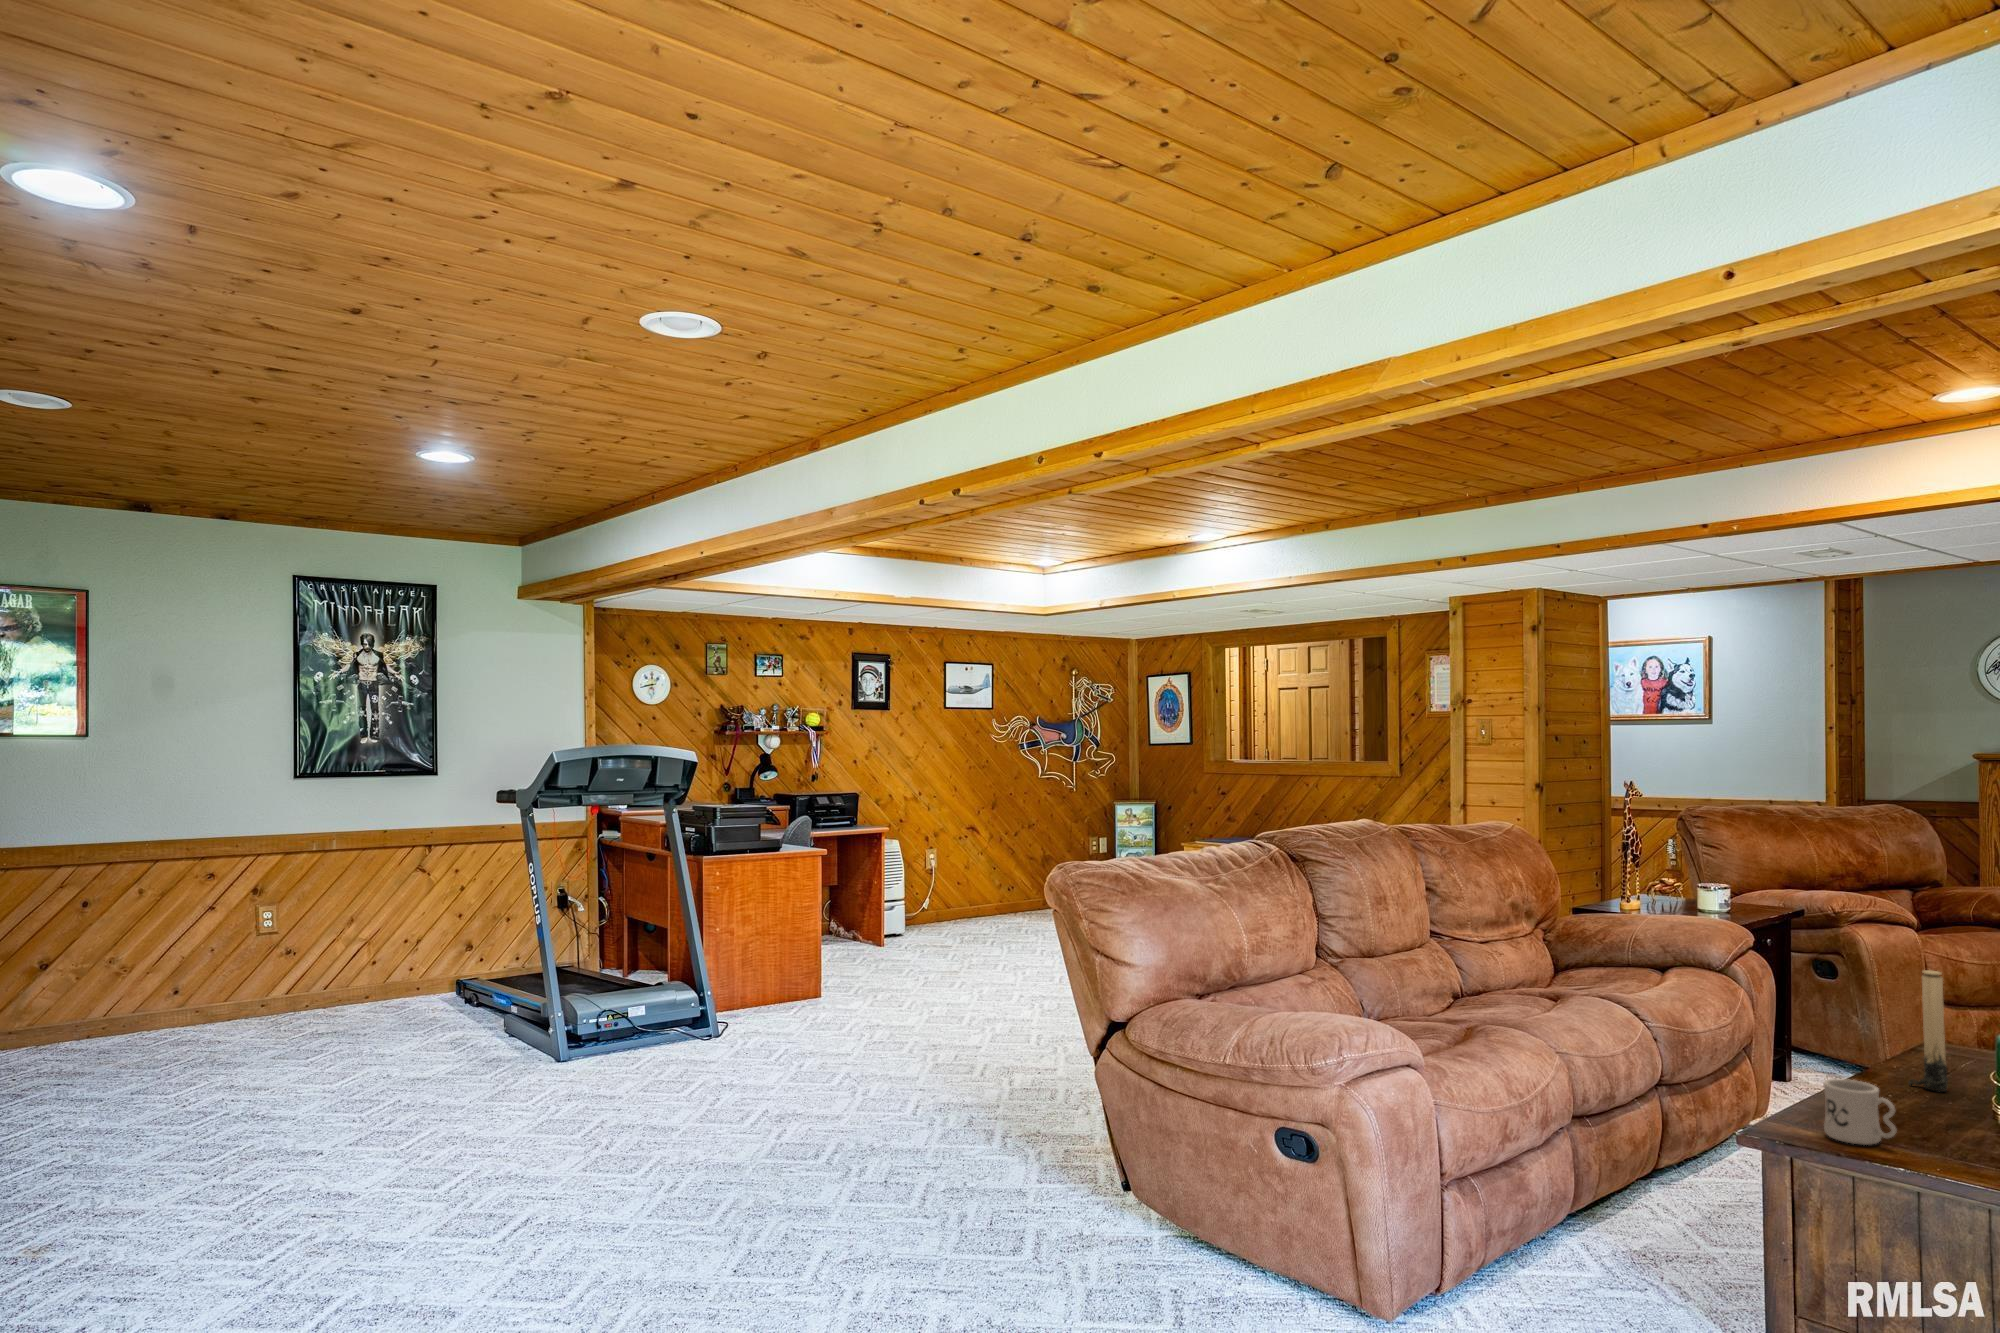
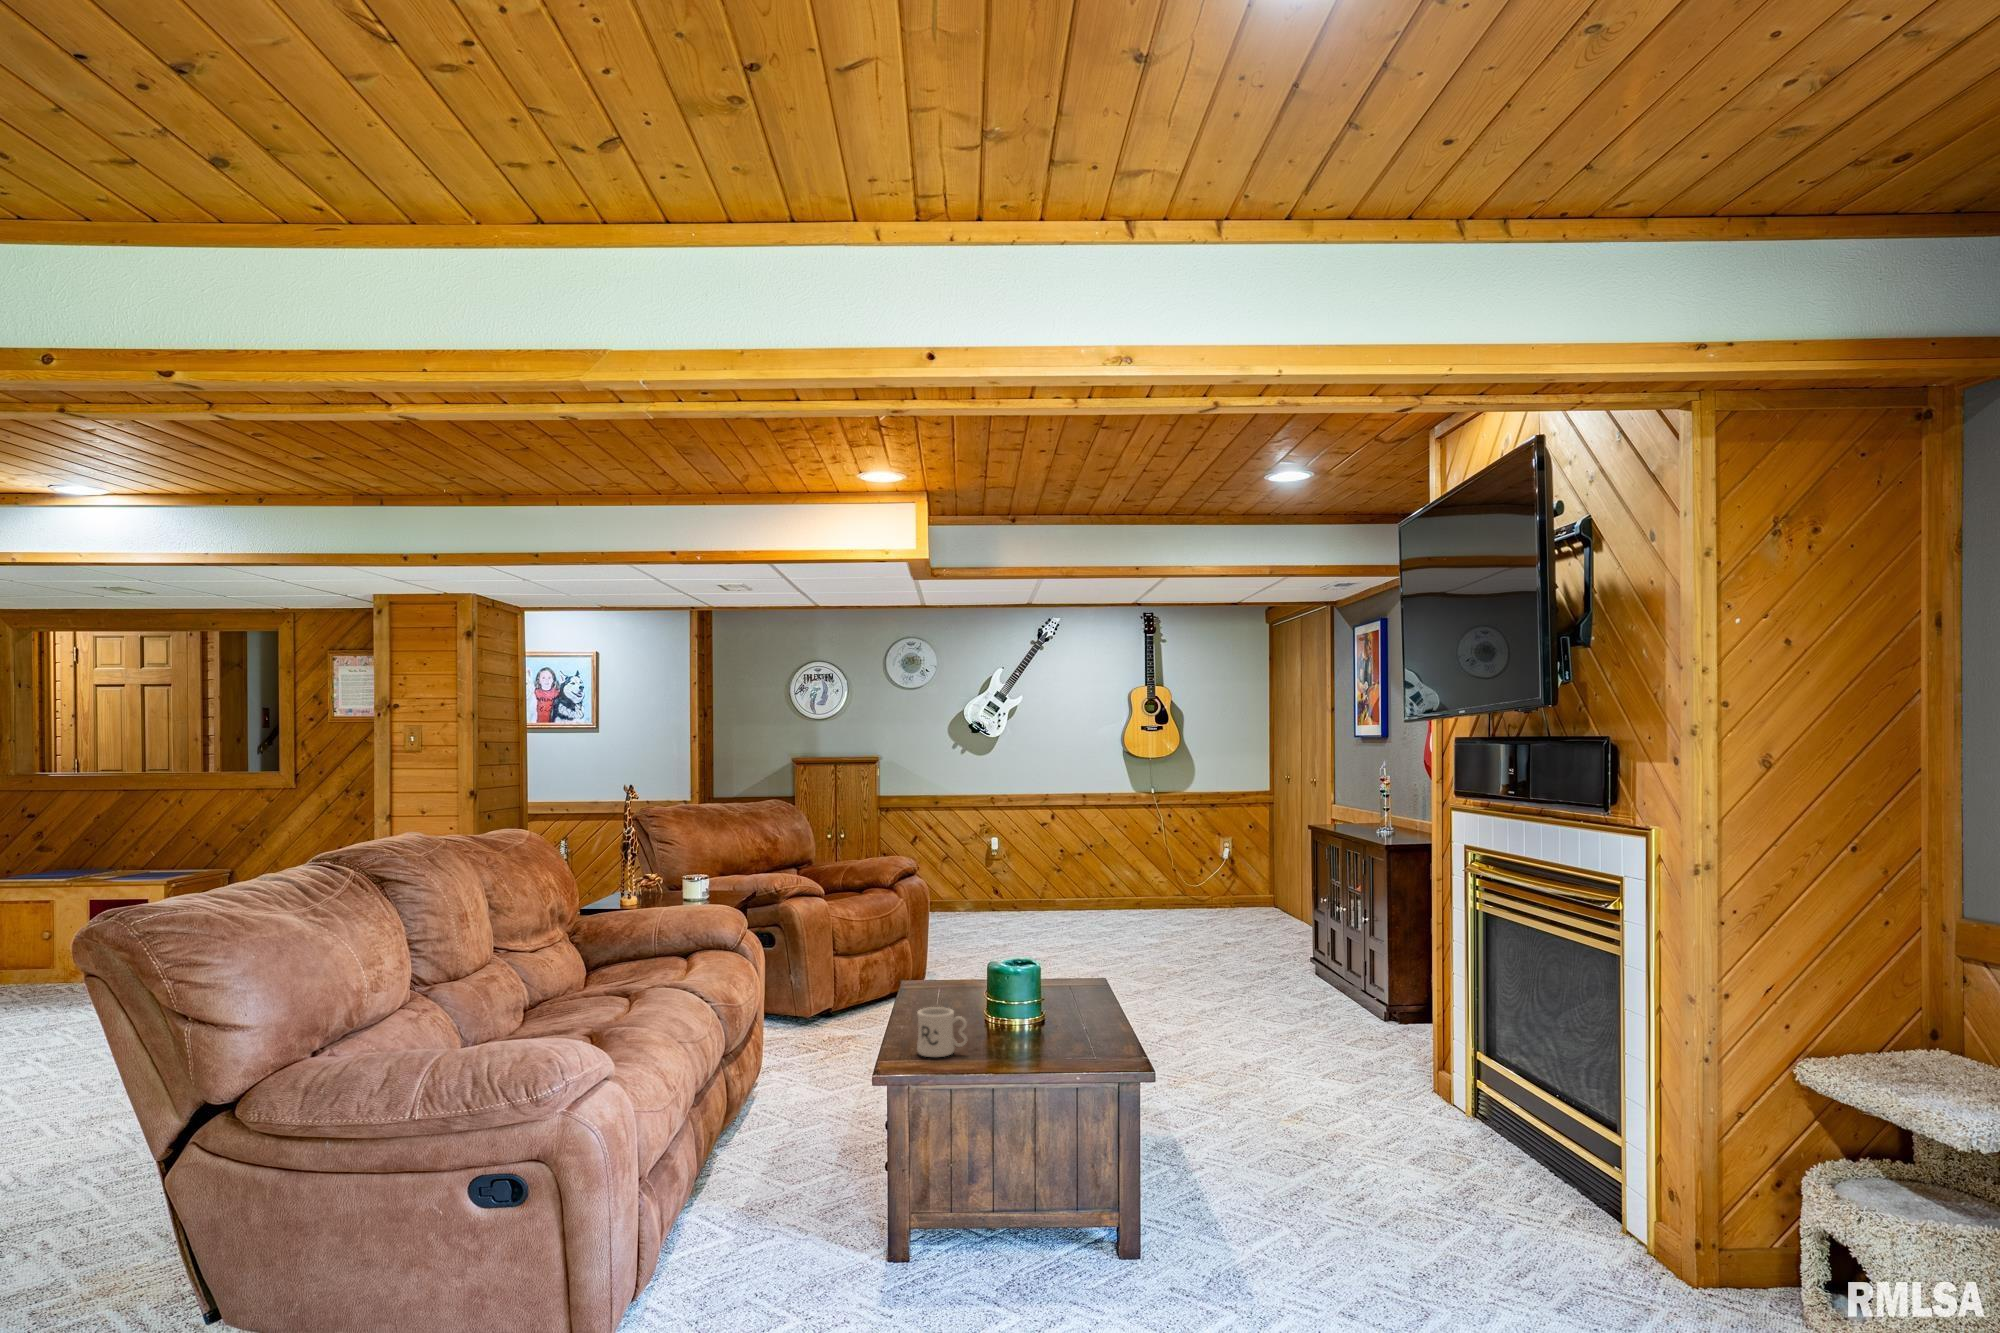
candle: present [1908,970,1948,1092] -> none [926,915,952,1007]

